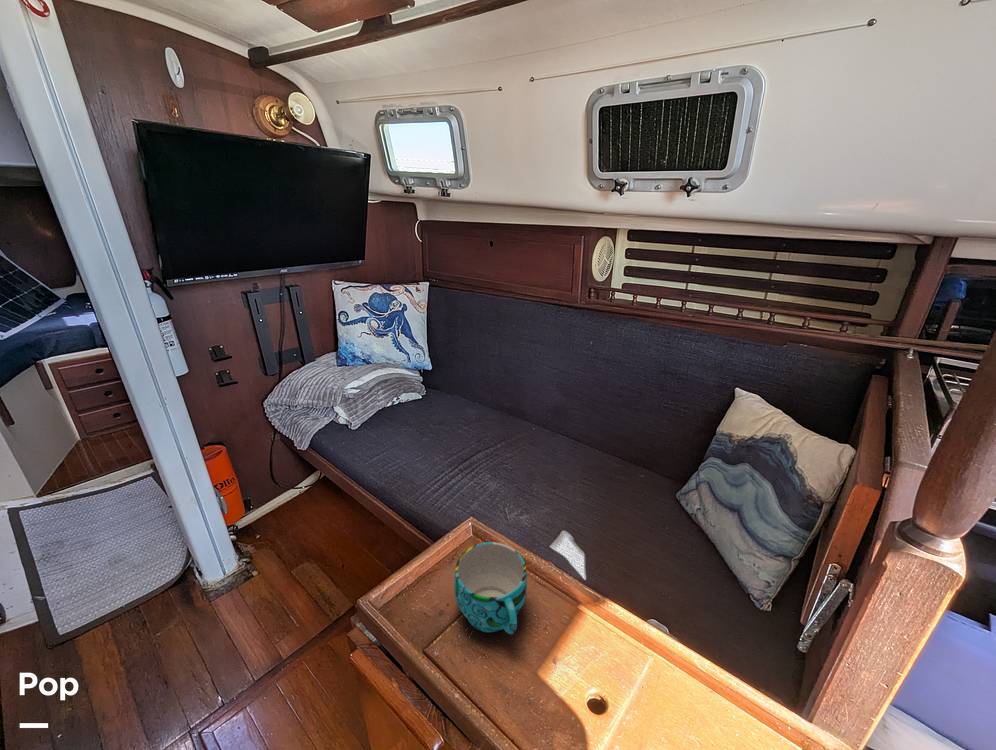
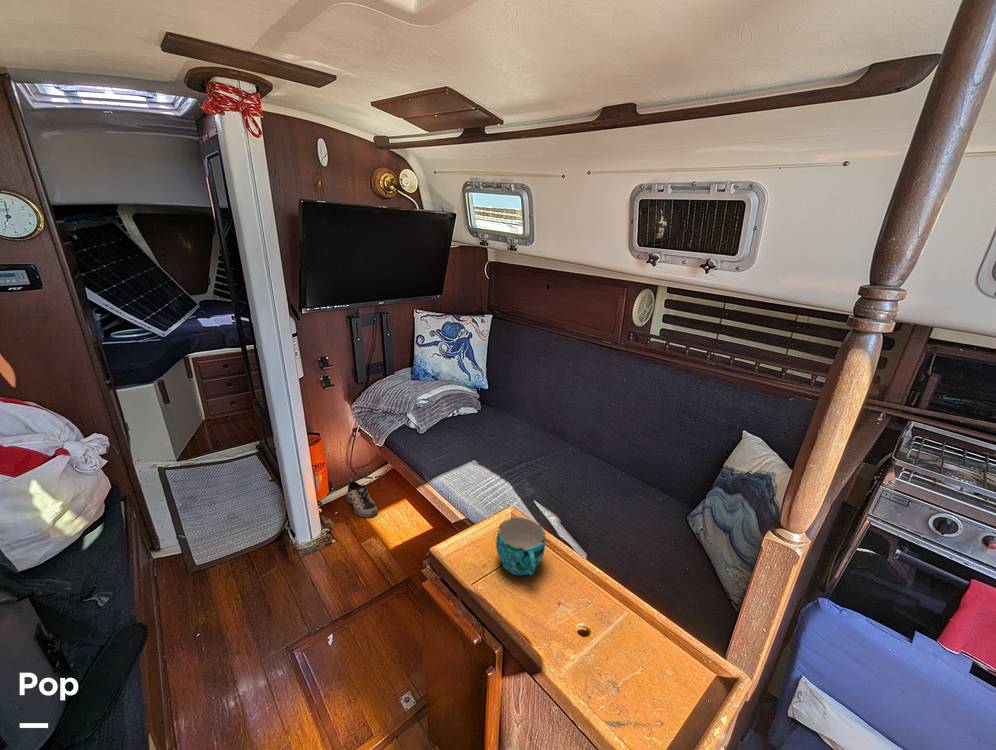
shoe: none [270,492,311,538] -> present [346,478,378,517]

